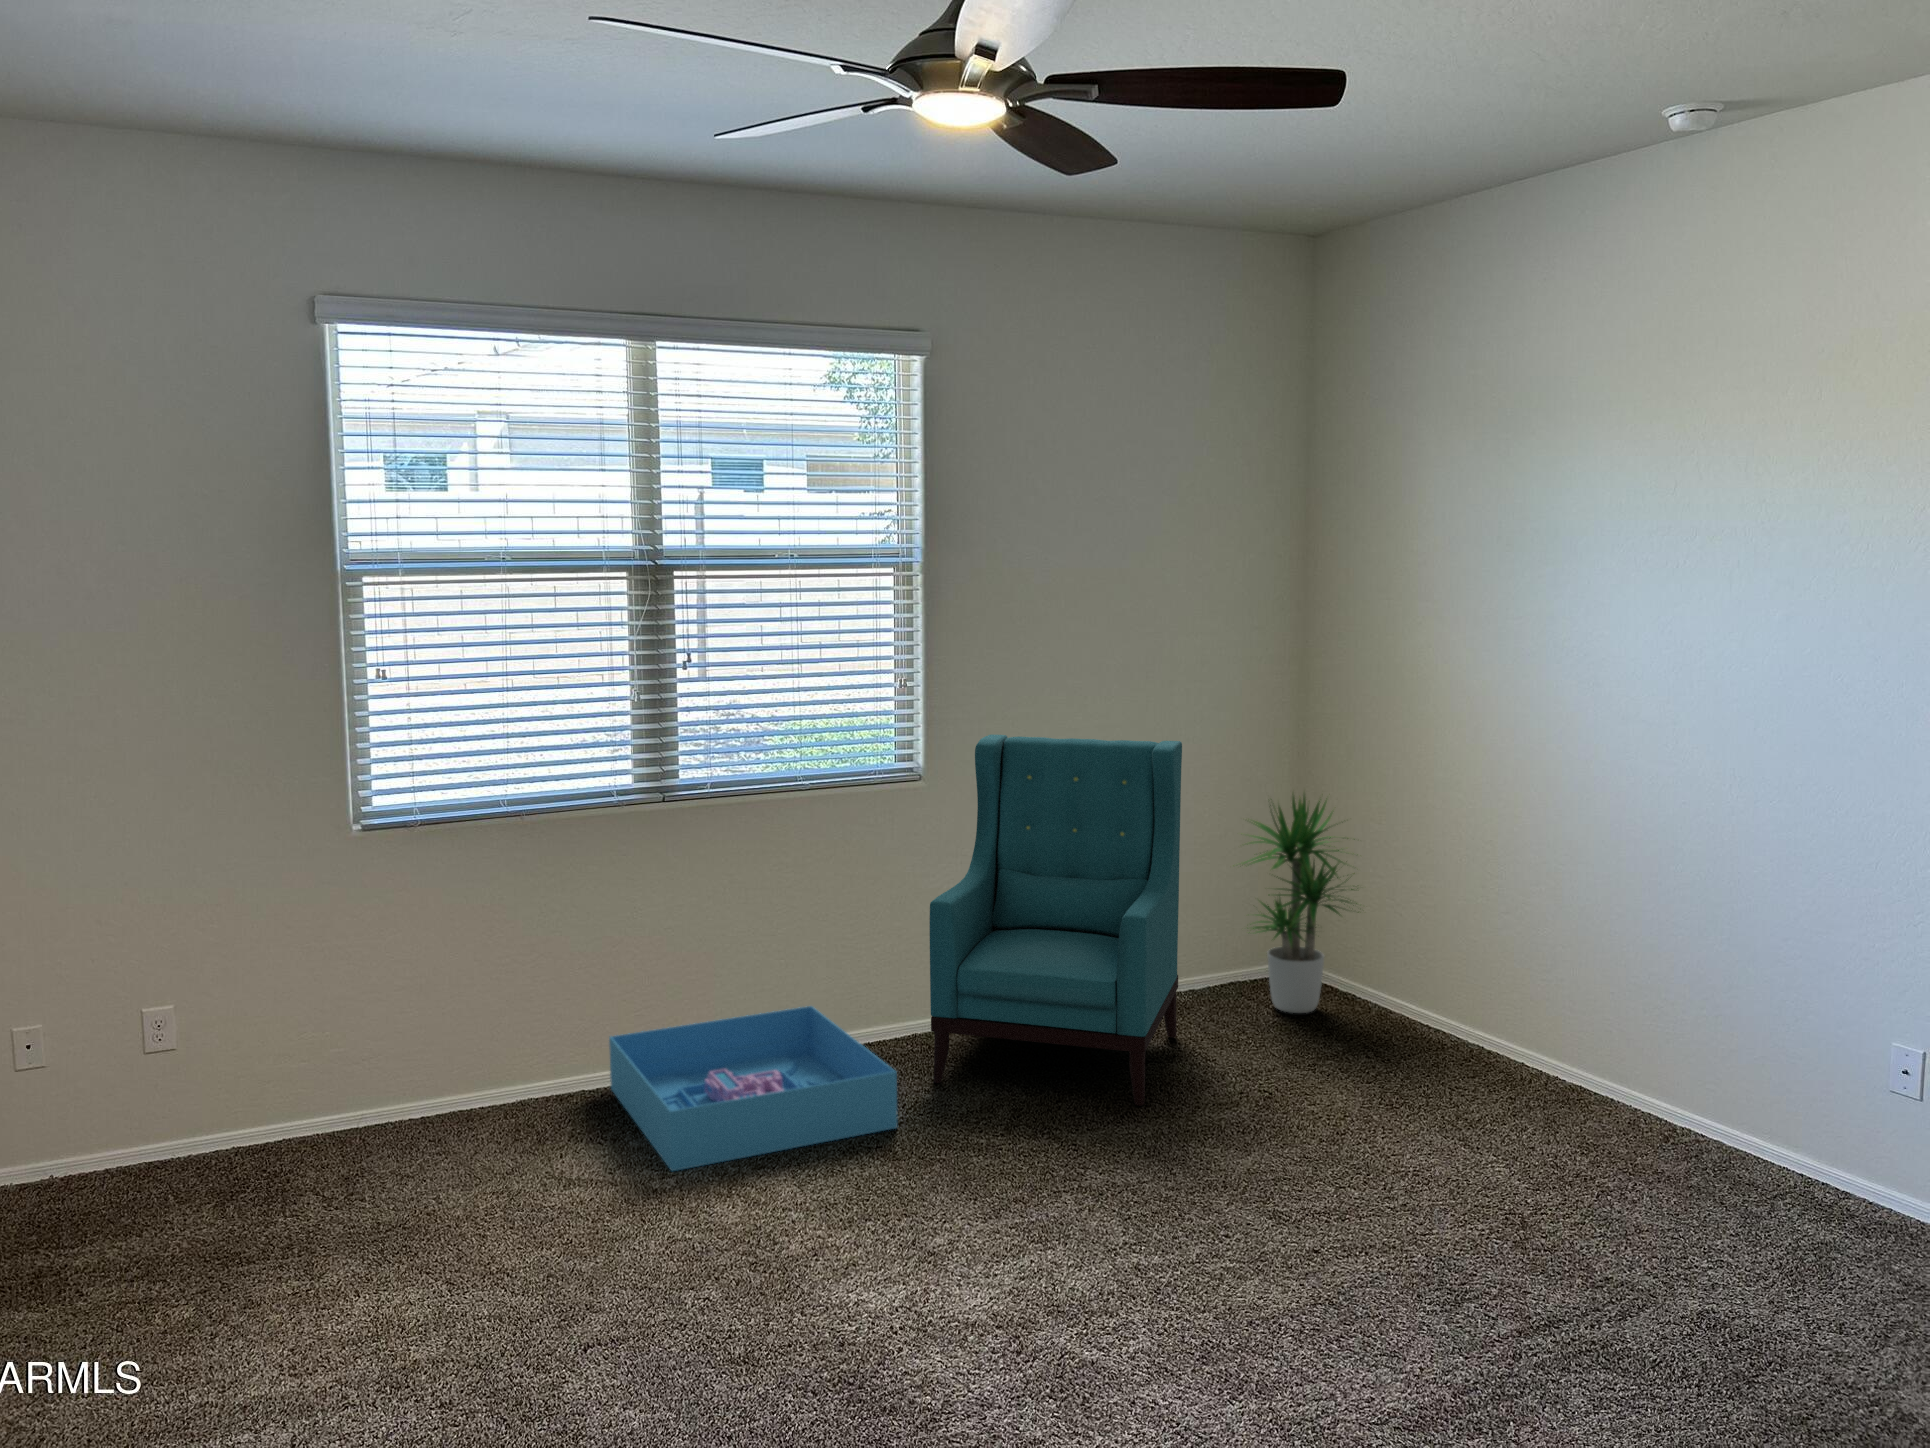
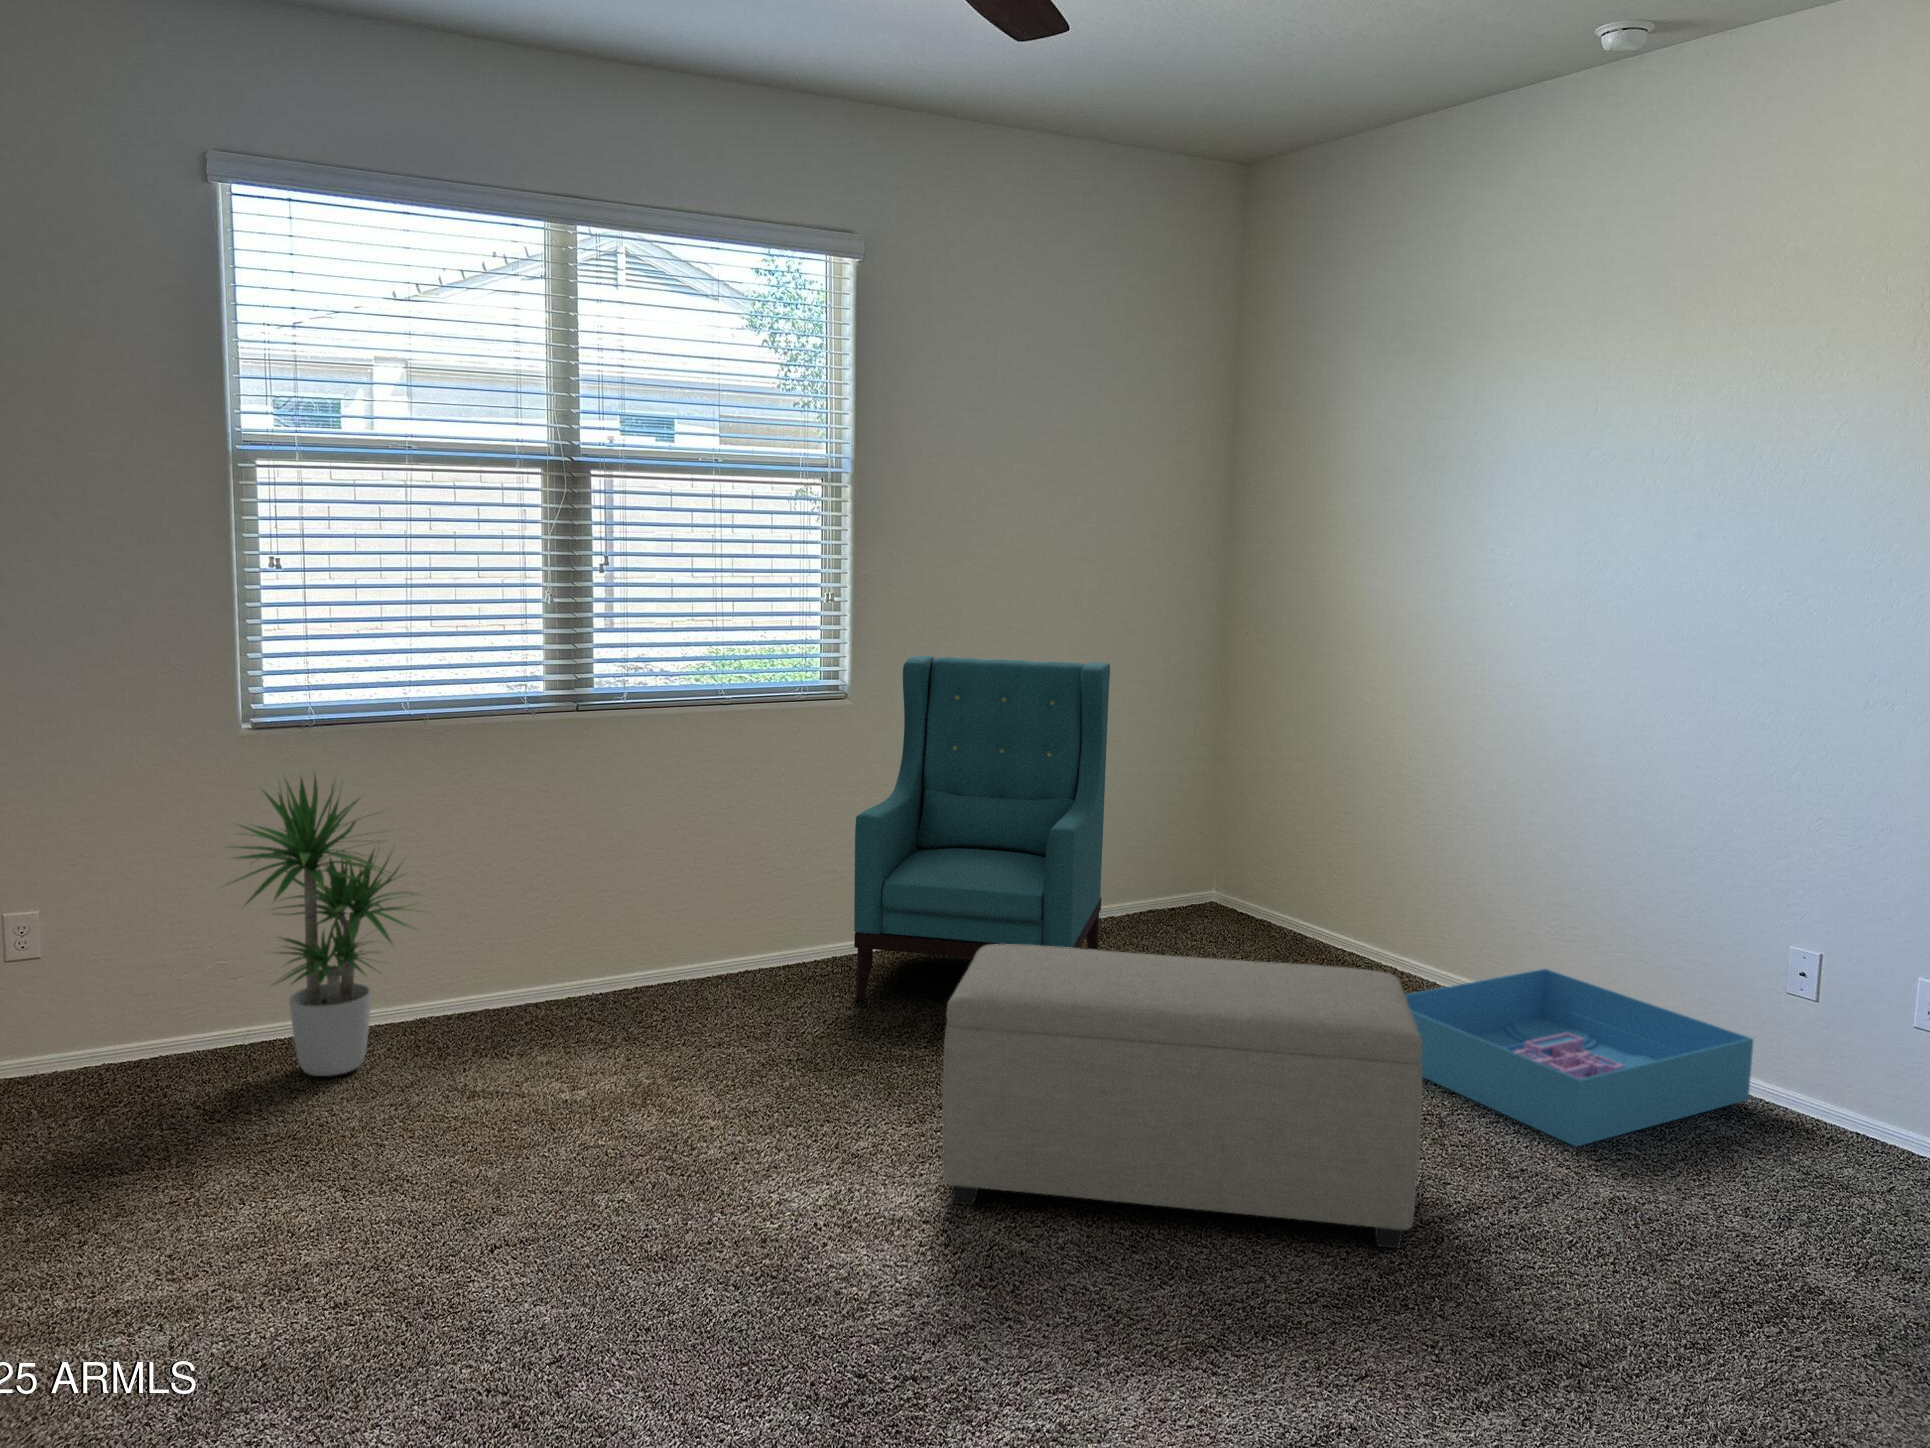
potted plant: present [1233,795,1359,1013] -> present [227,776,411,1076]
storage bin: present [609,1006,898,1171] -> present [1405,969,1753,1146]
ottoman: none [1013,1045,1491,1365] -> present [942,944,1422,1248]

